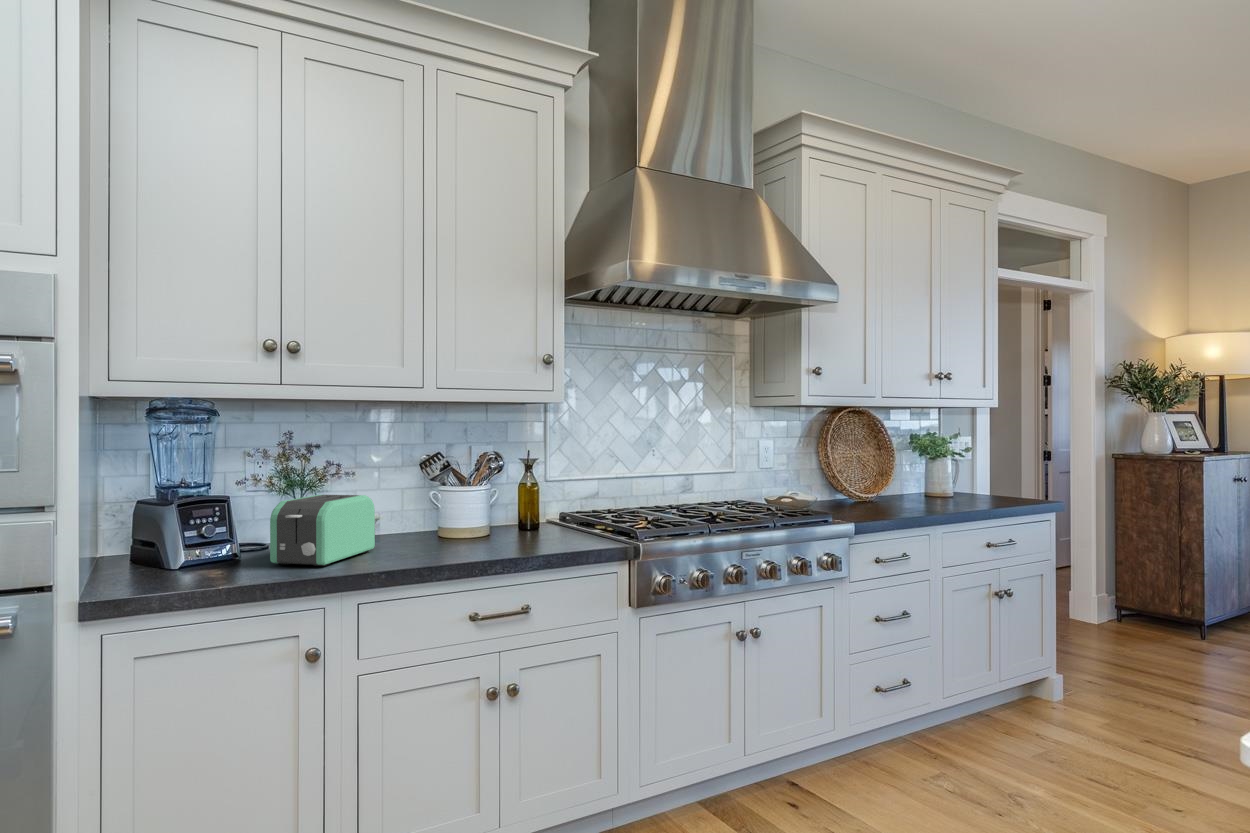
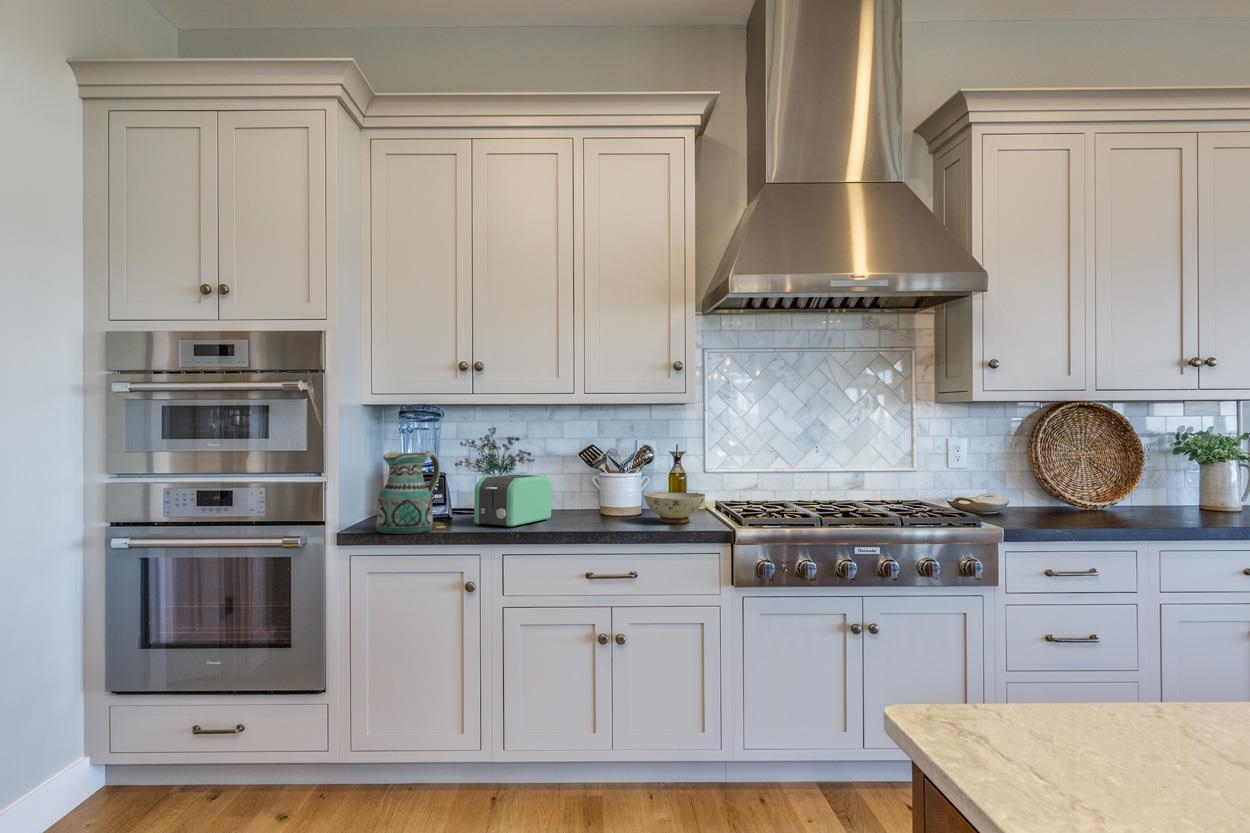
ceramic pitcher: none [125,470,219,589] -> present [376,451,440,534]
ceramic bowl: none [494,508,570,548] -> present [644,492,705,524]

